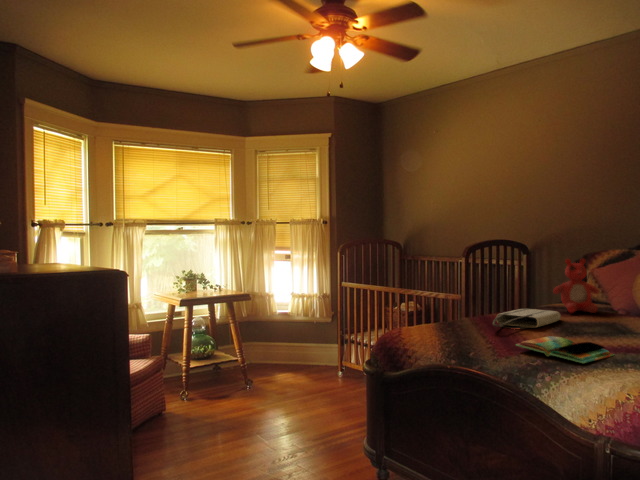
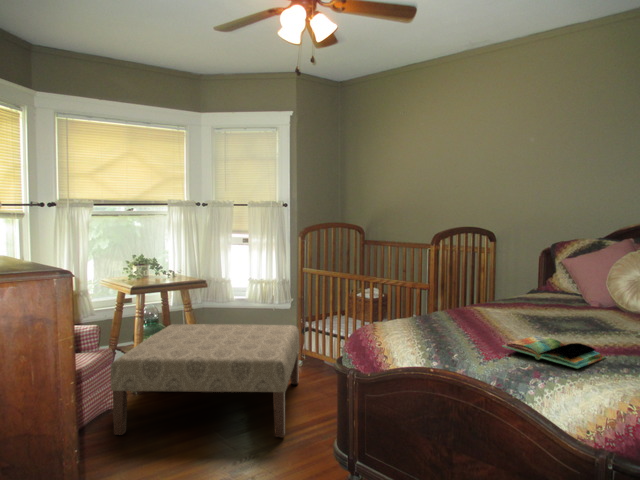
stuffed bear: present [553,259,599,313] -> none [527,250,573,306]
tote bag: present [493,309,561,328] -> none [472,302,538,325]
ottoman: none [162,335,338,439] -> present [111,324,299,437]

